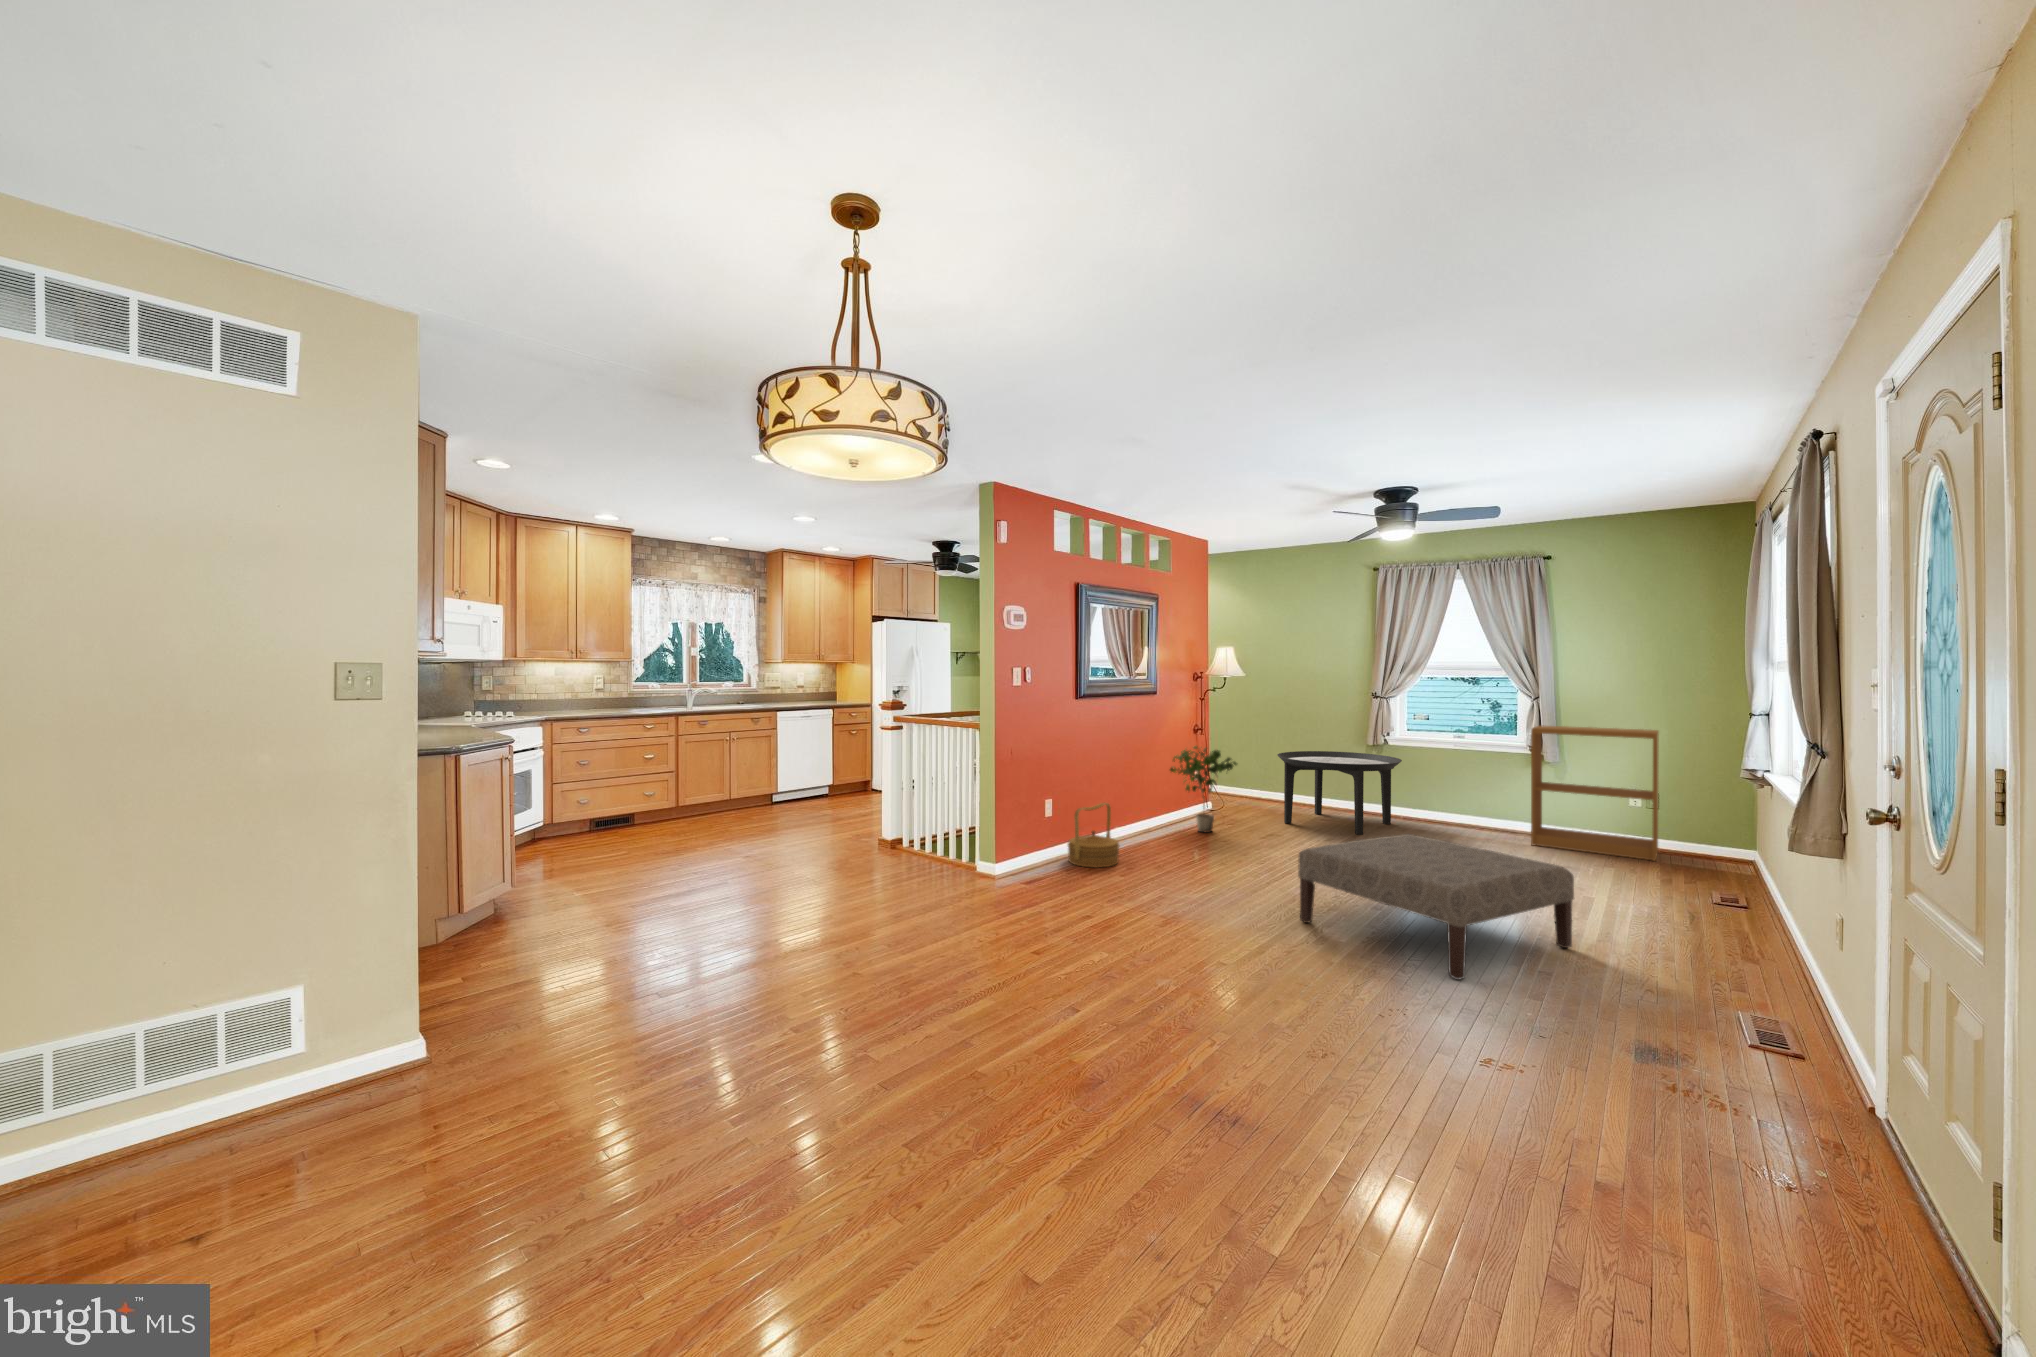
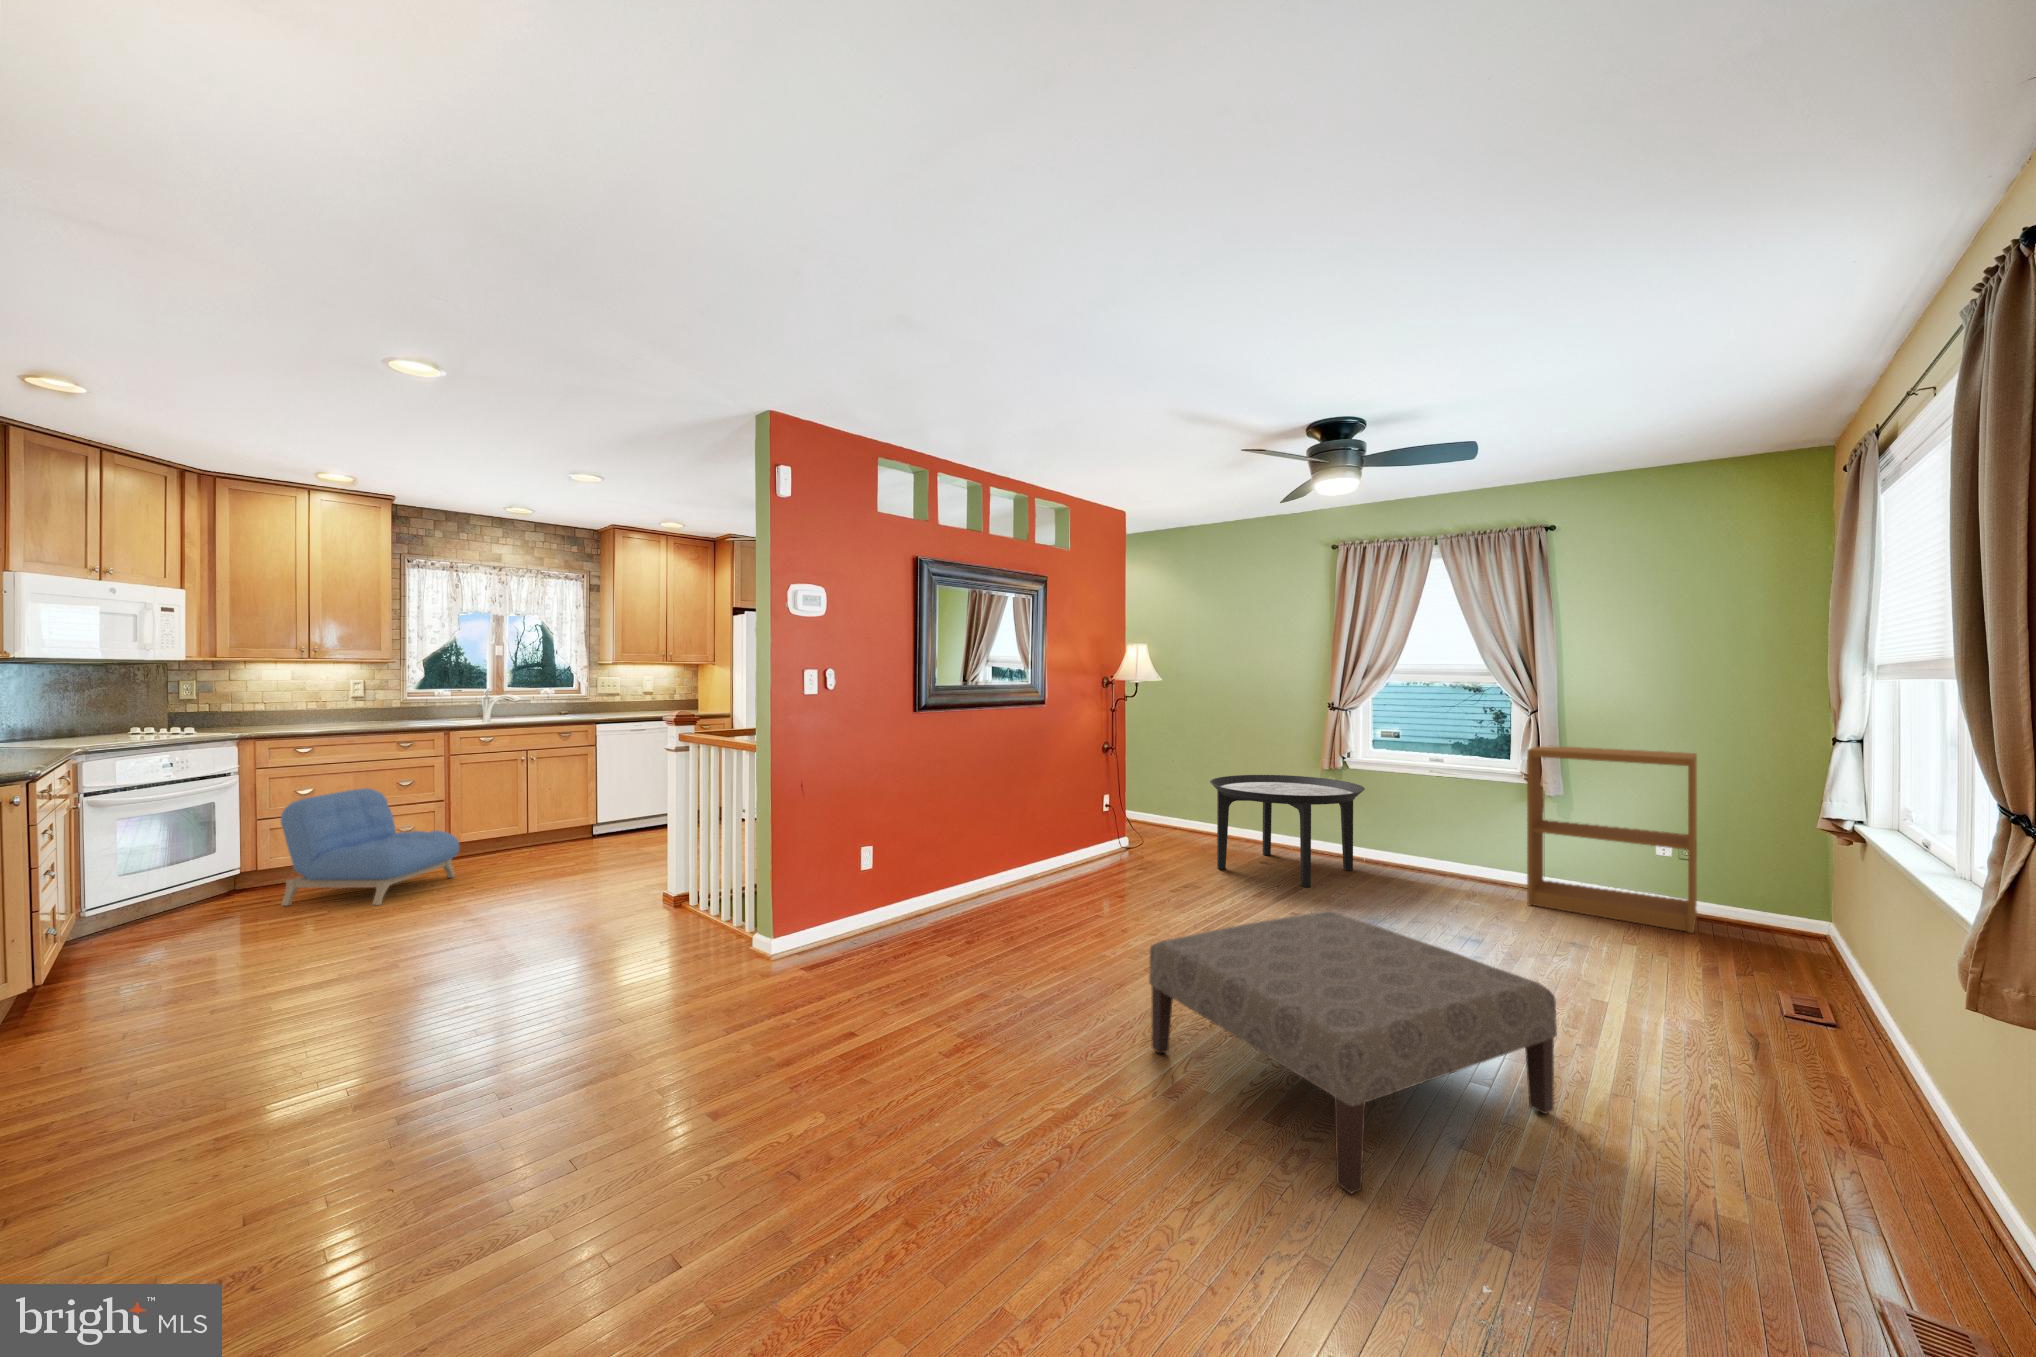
potted plant: present [1170,746,1237,832] -> none [1063,770,1147,883]
armchair: none [590,760,701,847] -> present [281,788,459,906]
woven basket: present [1068,803,1119,868] -> none [891,851,962,943]

